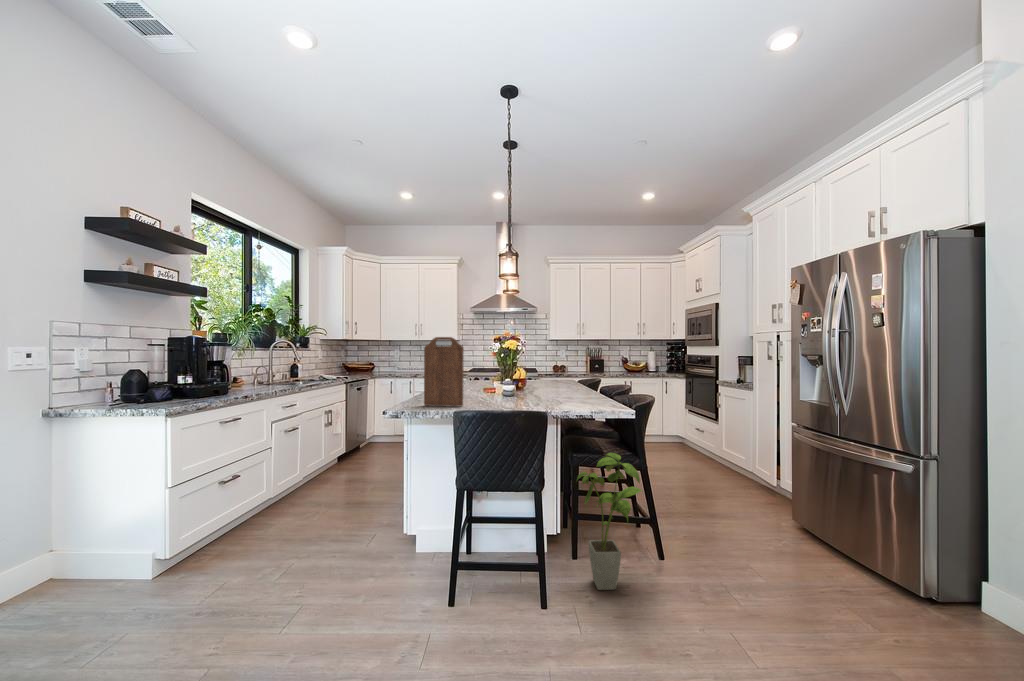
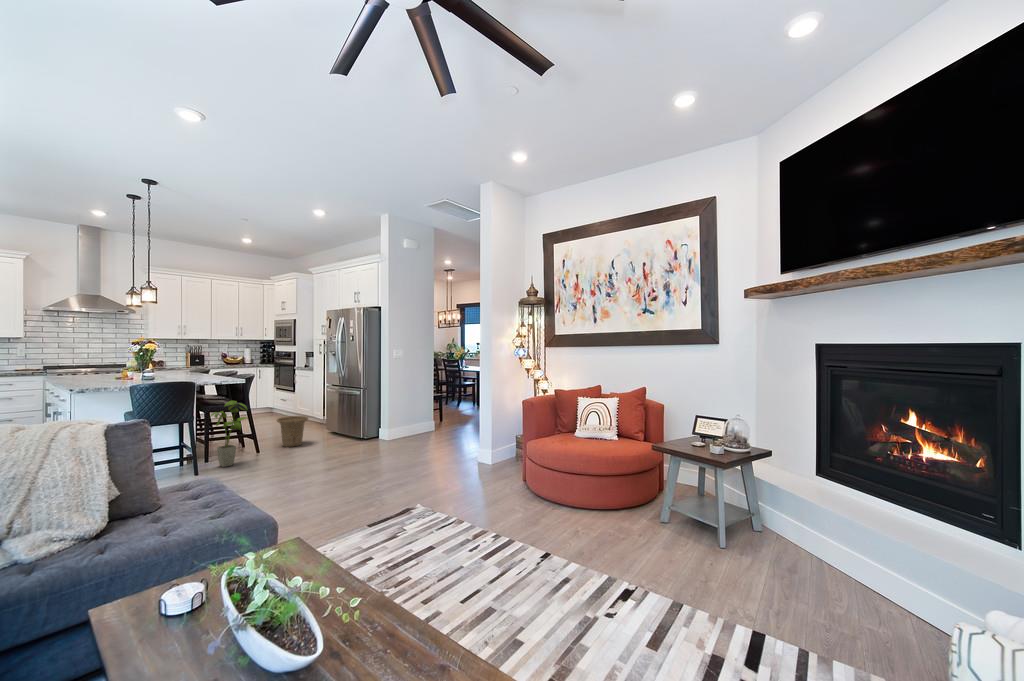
cutting board: present [424,337,464,406] -> none [104,344,136,385]
basket: none [697,484,764,559] -> present [277,416,308,447]

